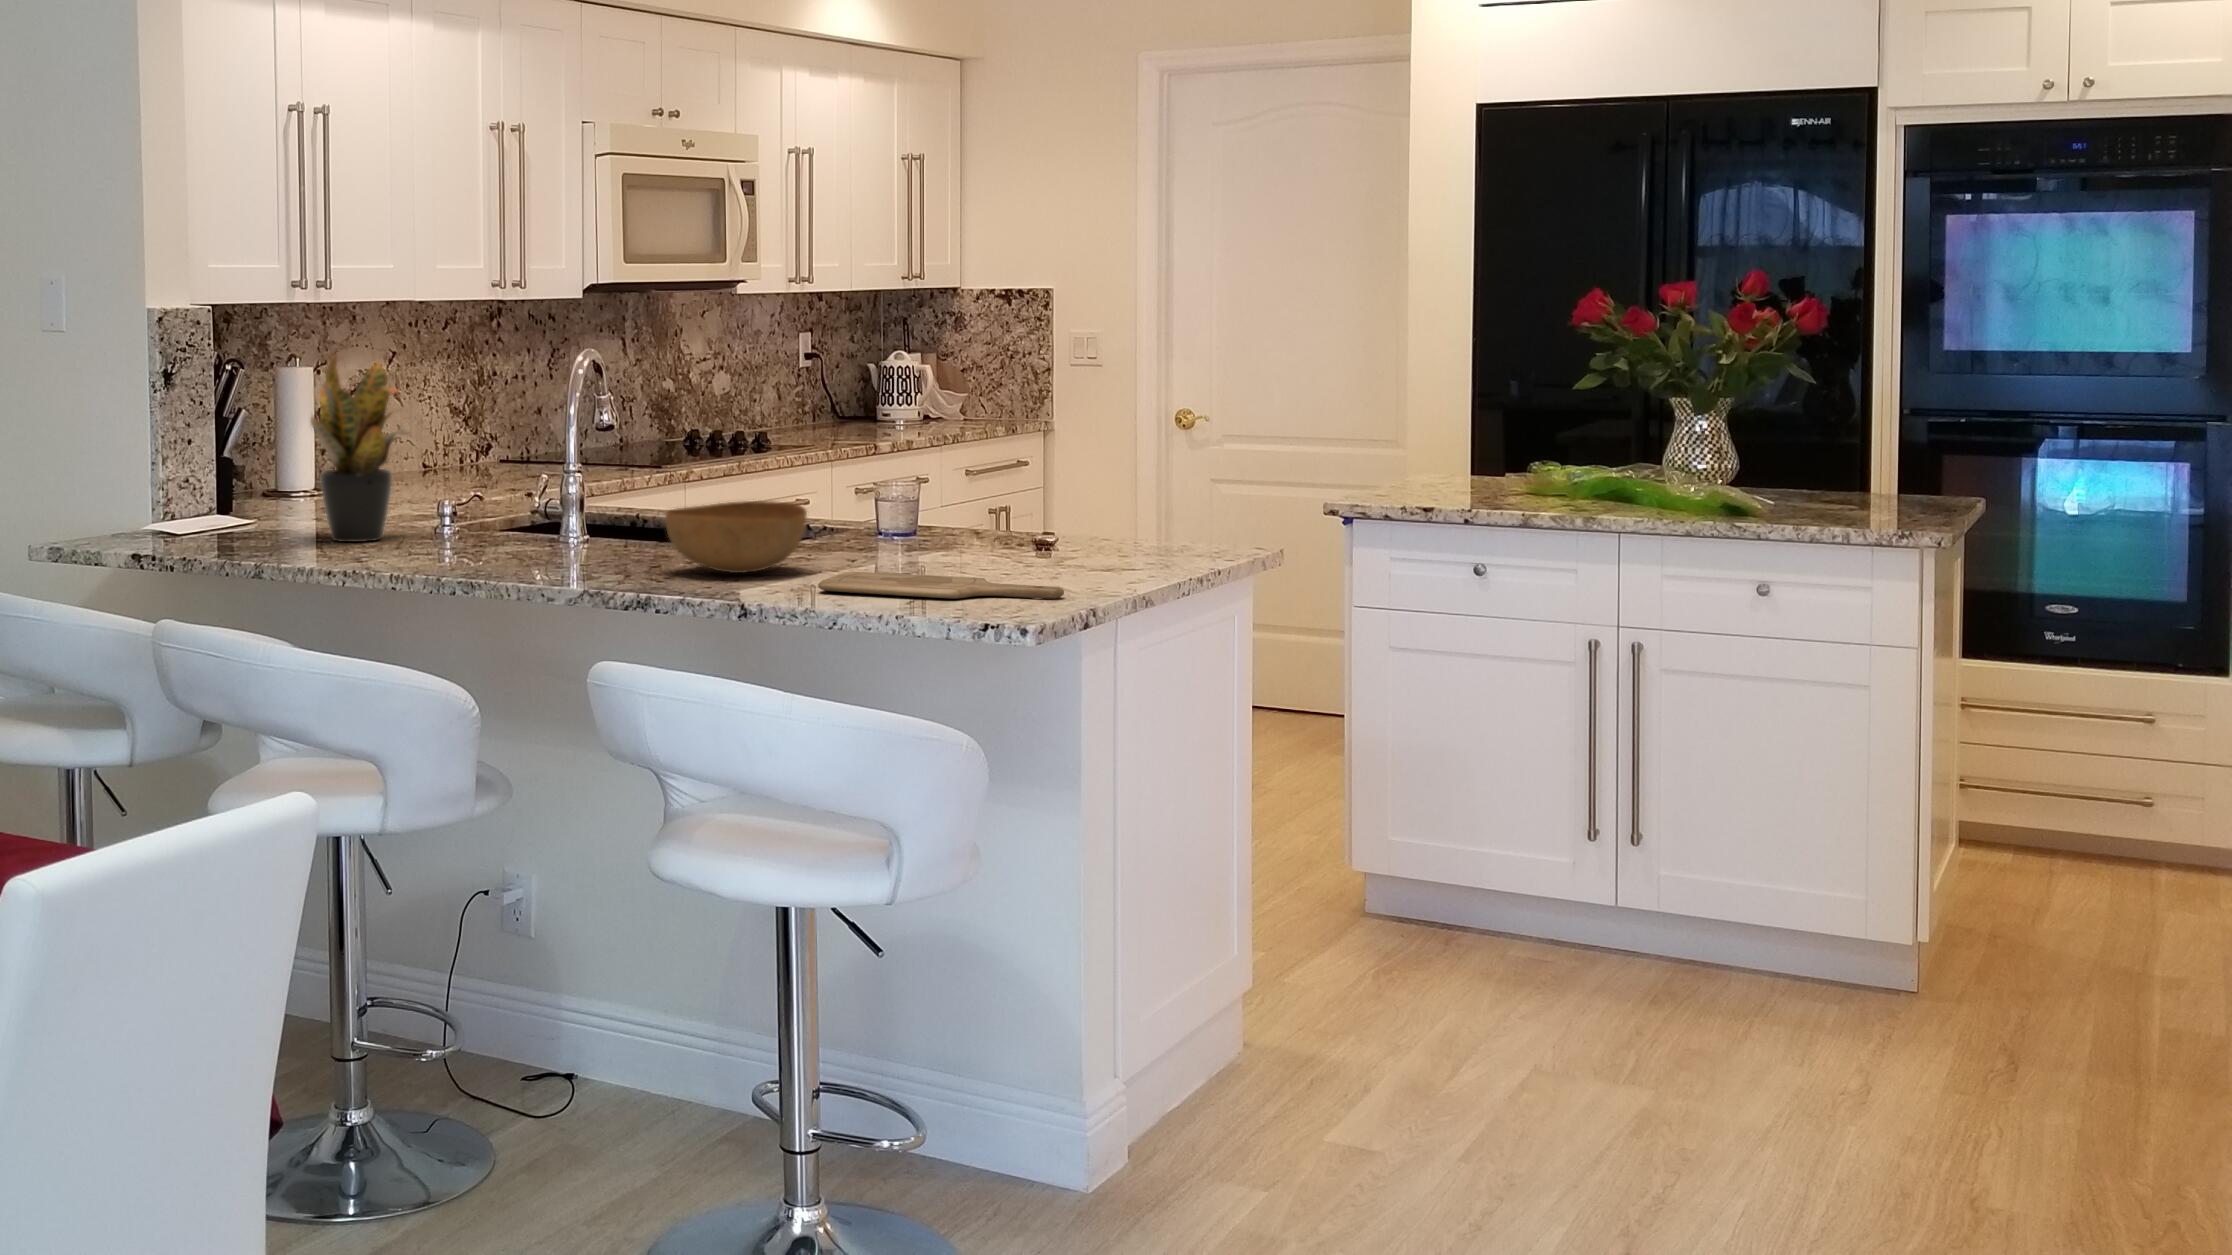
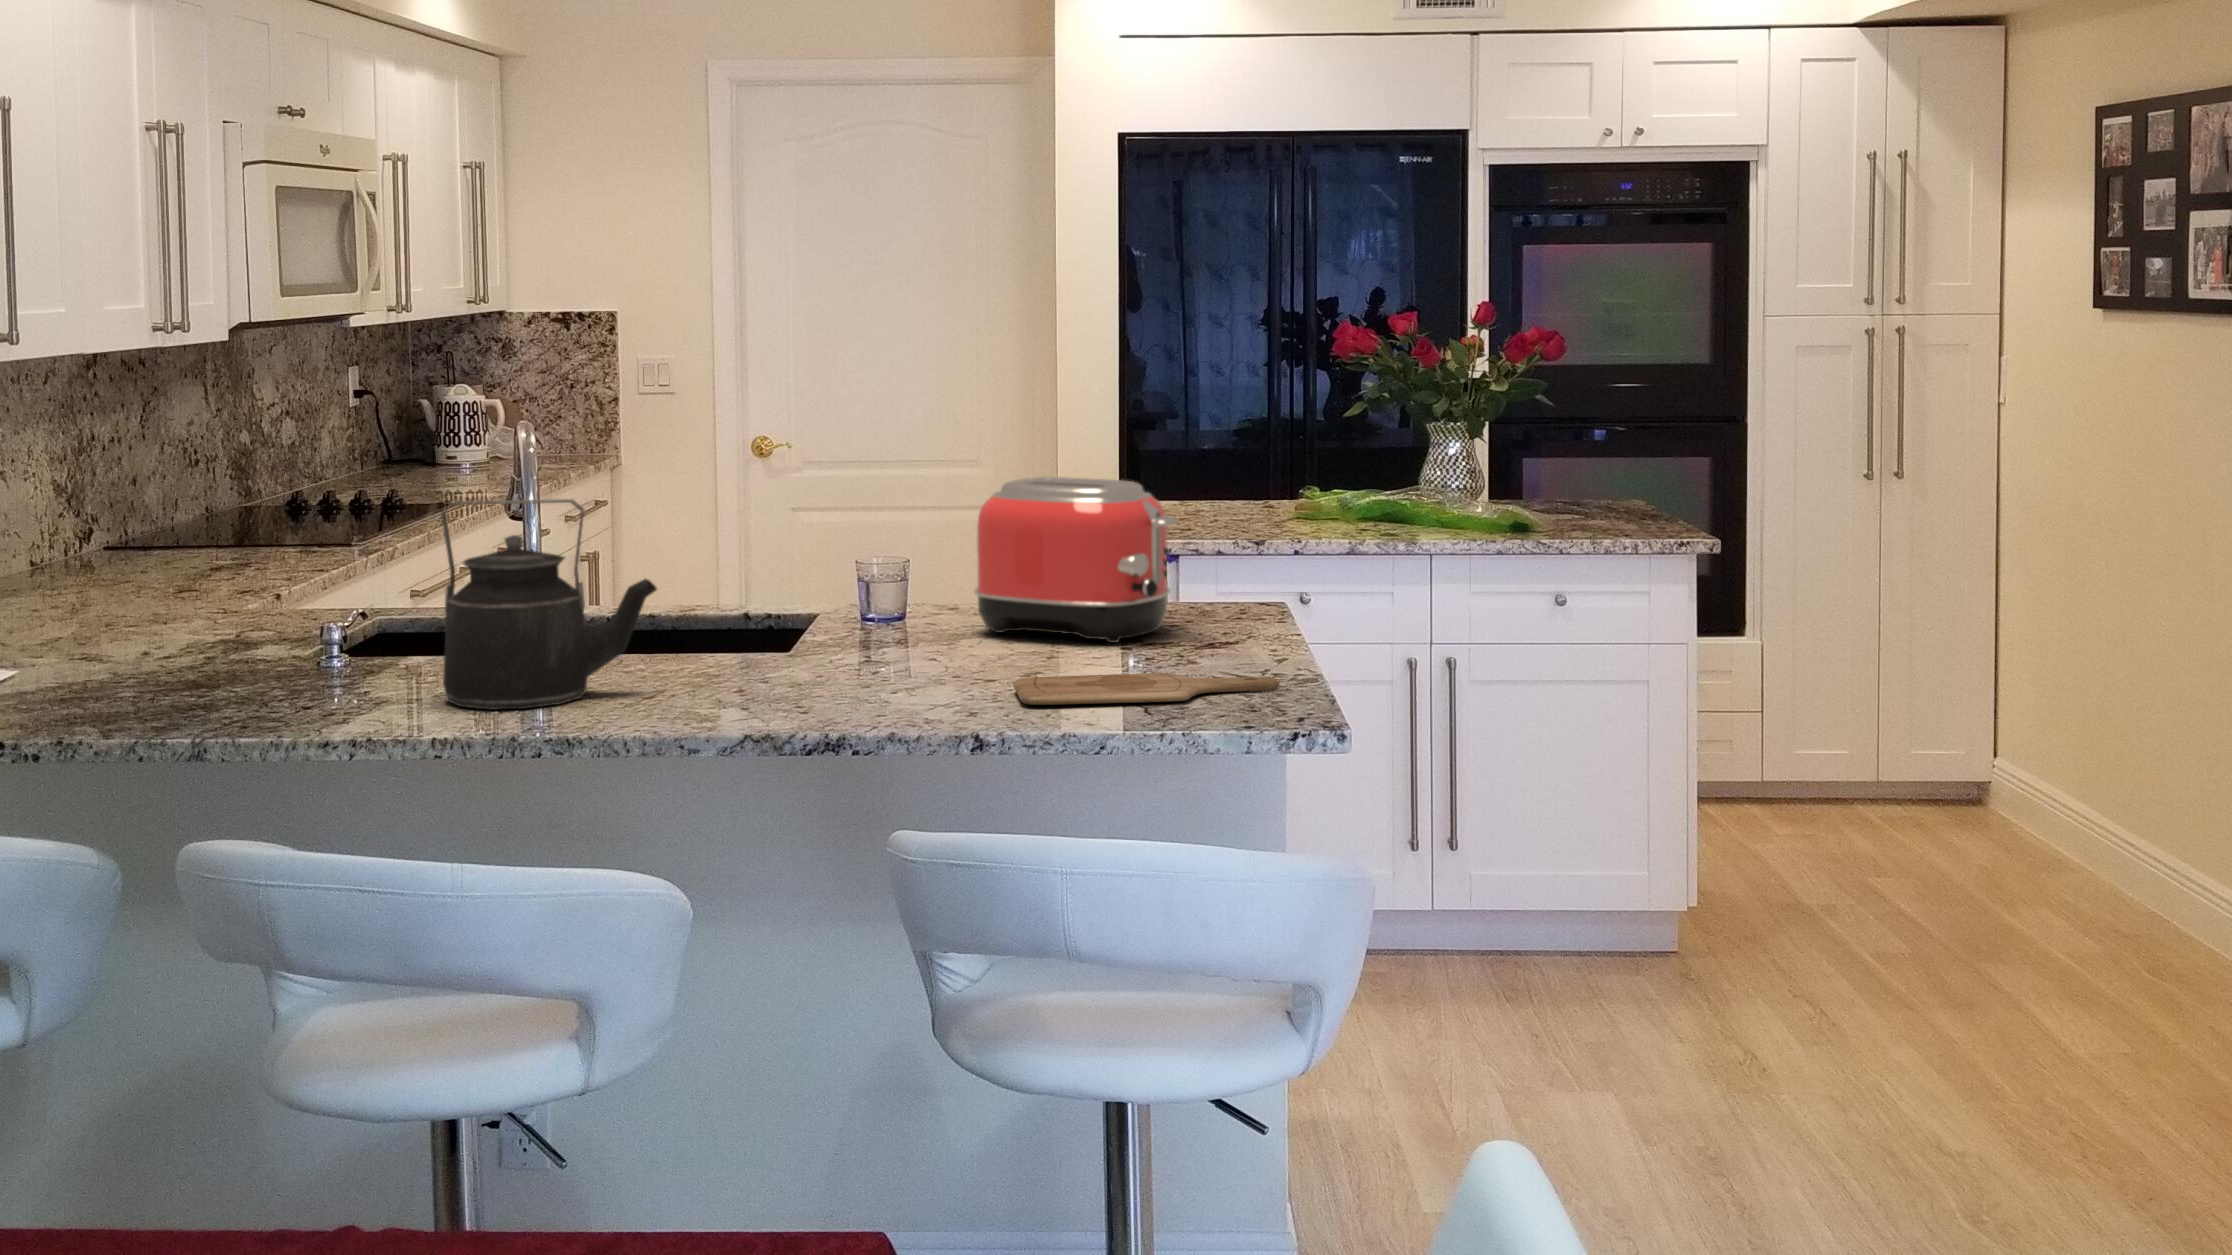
potted plant: present [310,354,409,542] -> none [154,431,338,690]
kettle: none [438,398,595,565] -> present [441,499,657,710]
toaster: none [938,409,1114,562] -> present [974,477,1178,643]
bowl: present [665,501,807,573] -> none [773,602,937,690]

